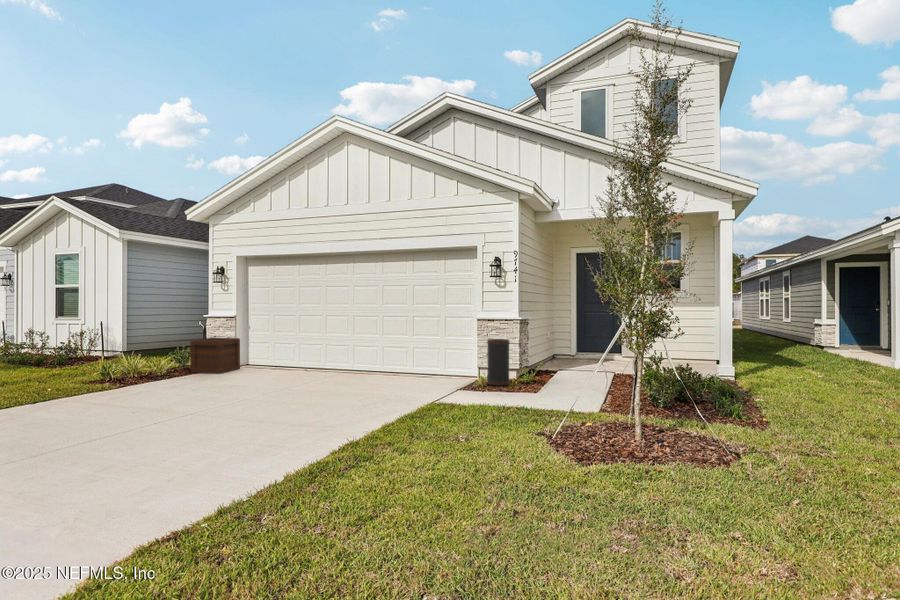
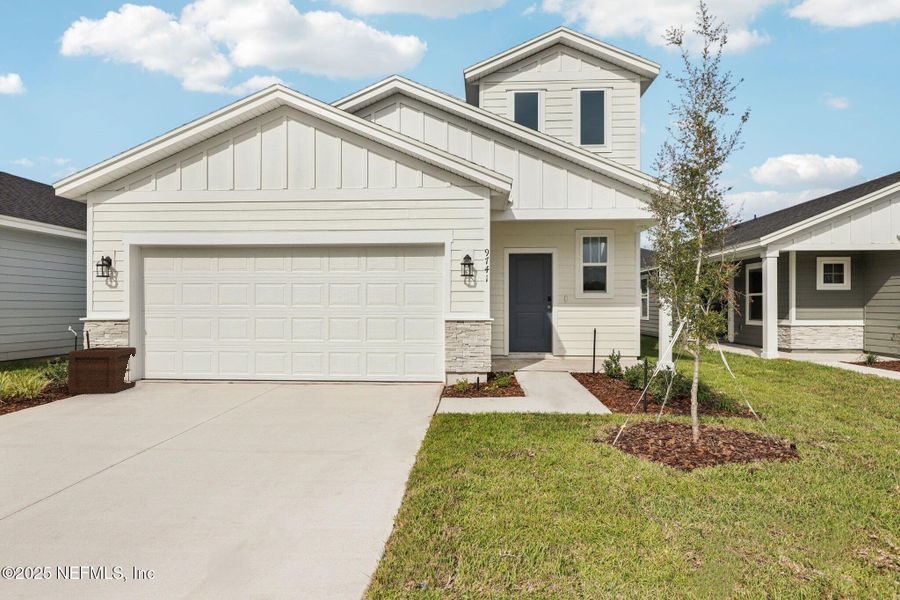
trash can: present [487,339,509,385] -> none [460,342,484,392]

